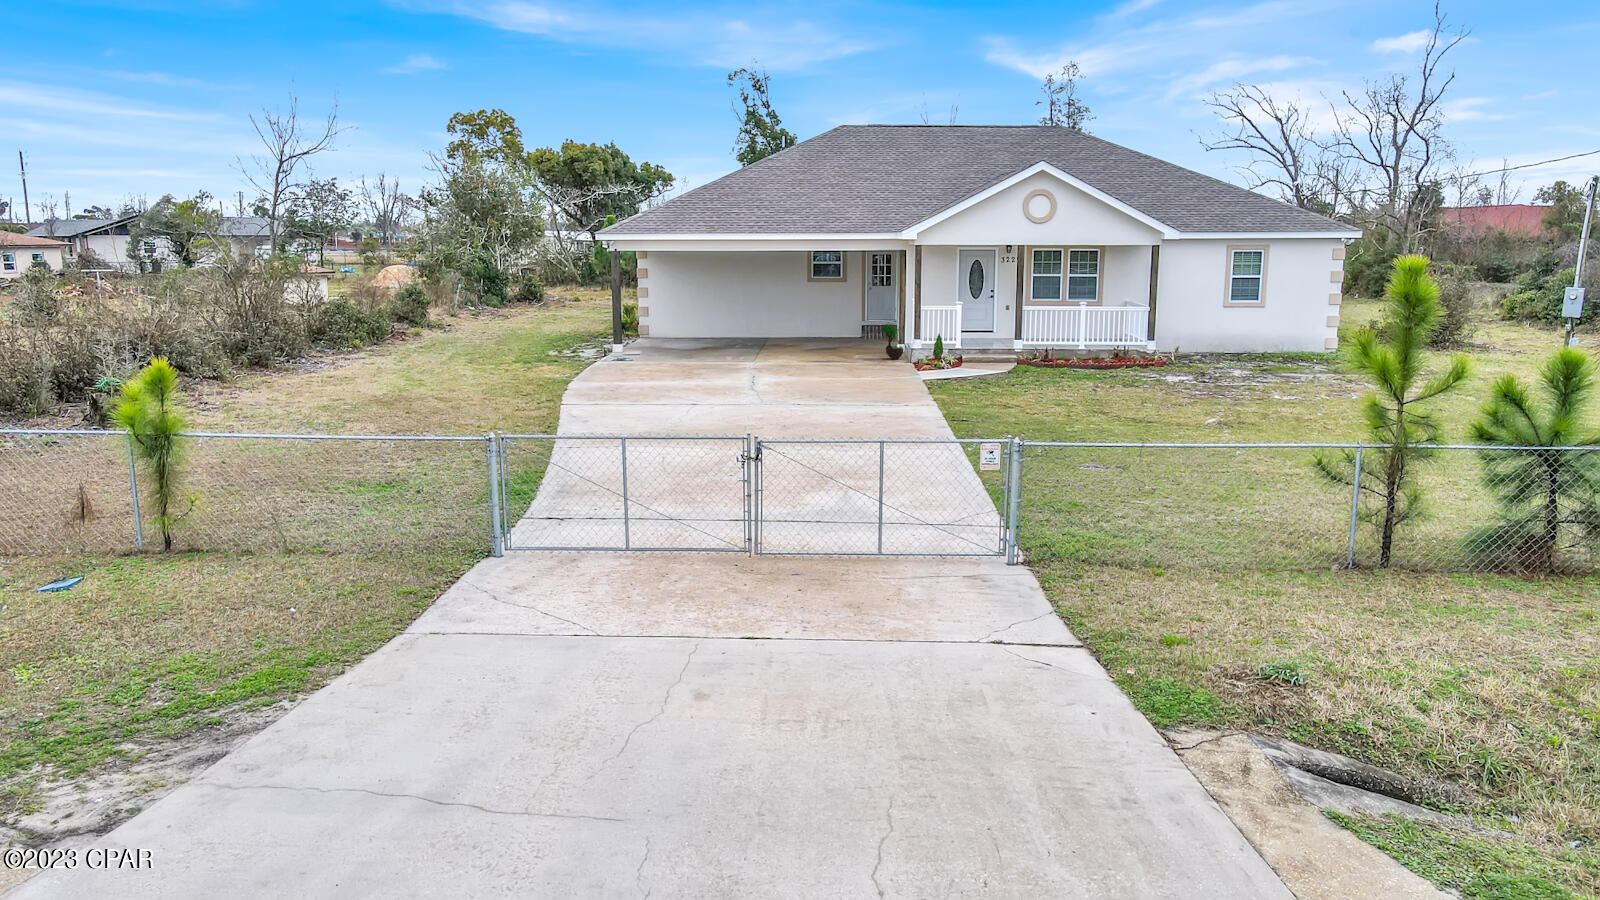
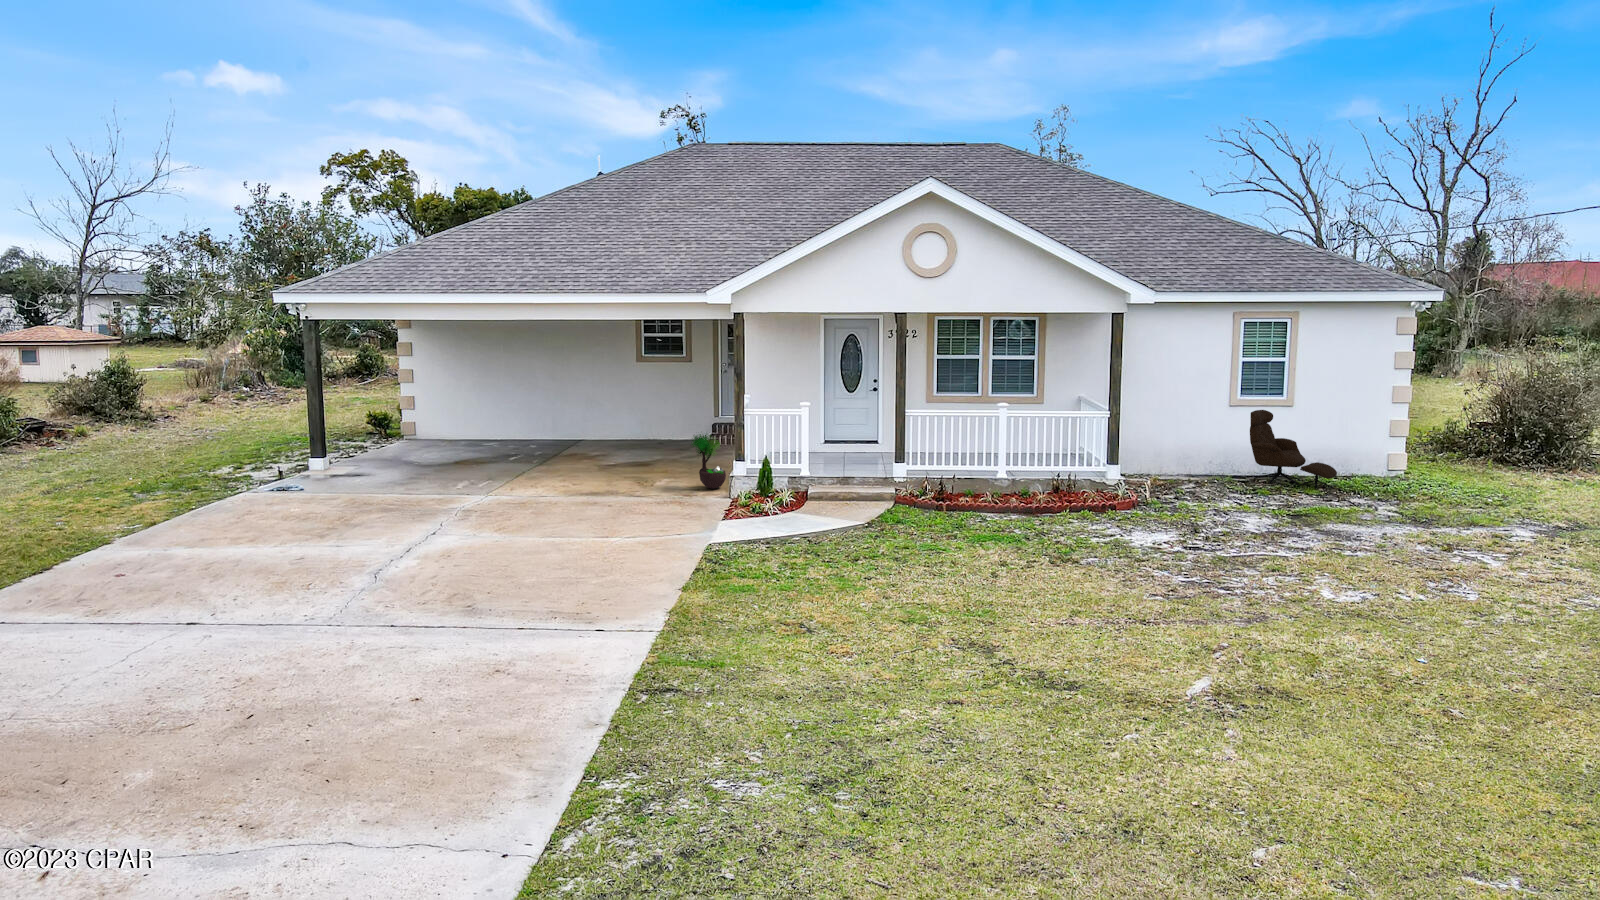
lounge chair: none [1237,309,1292,358] -> present [1250,410,1337,489]

